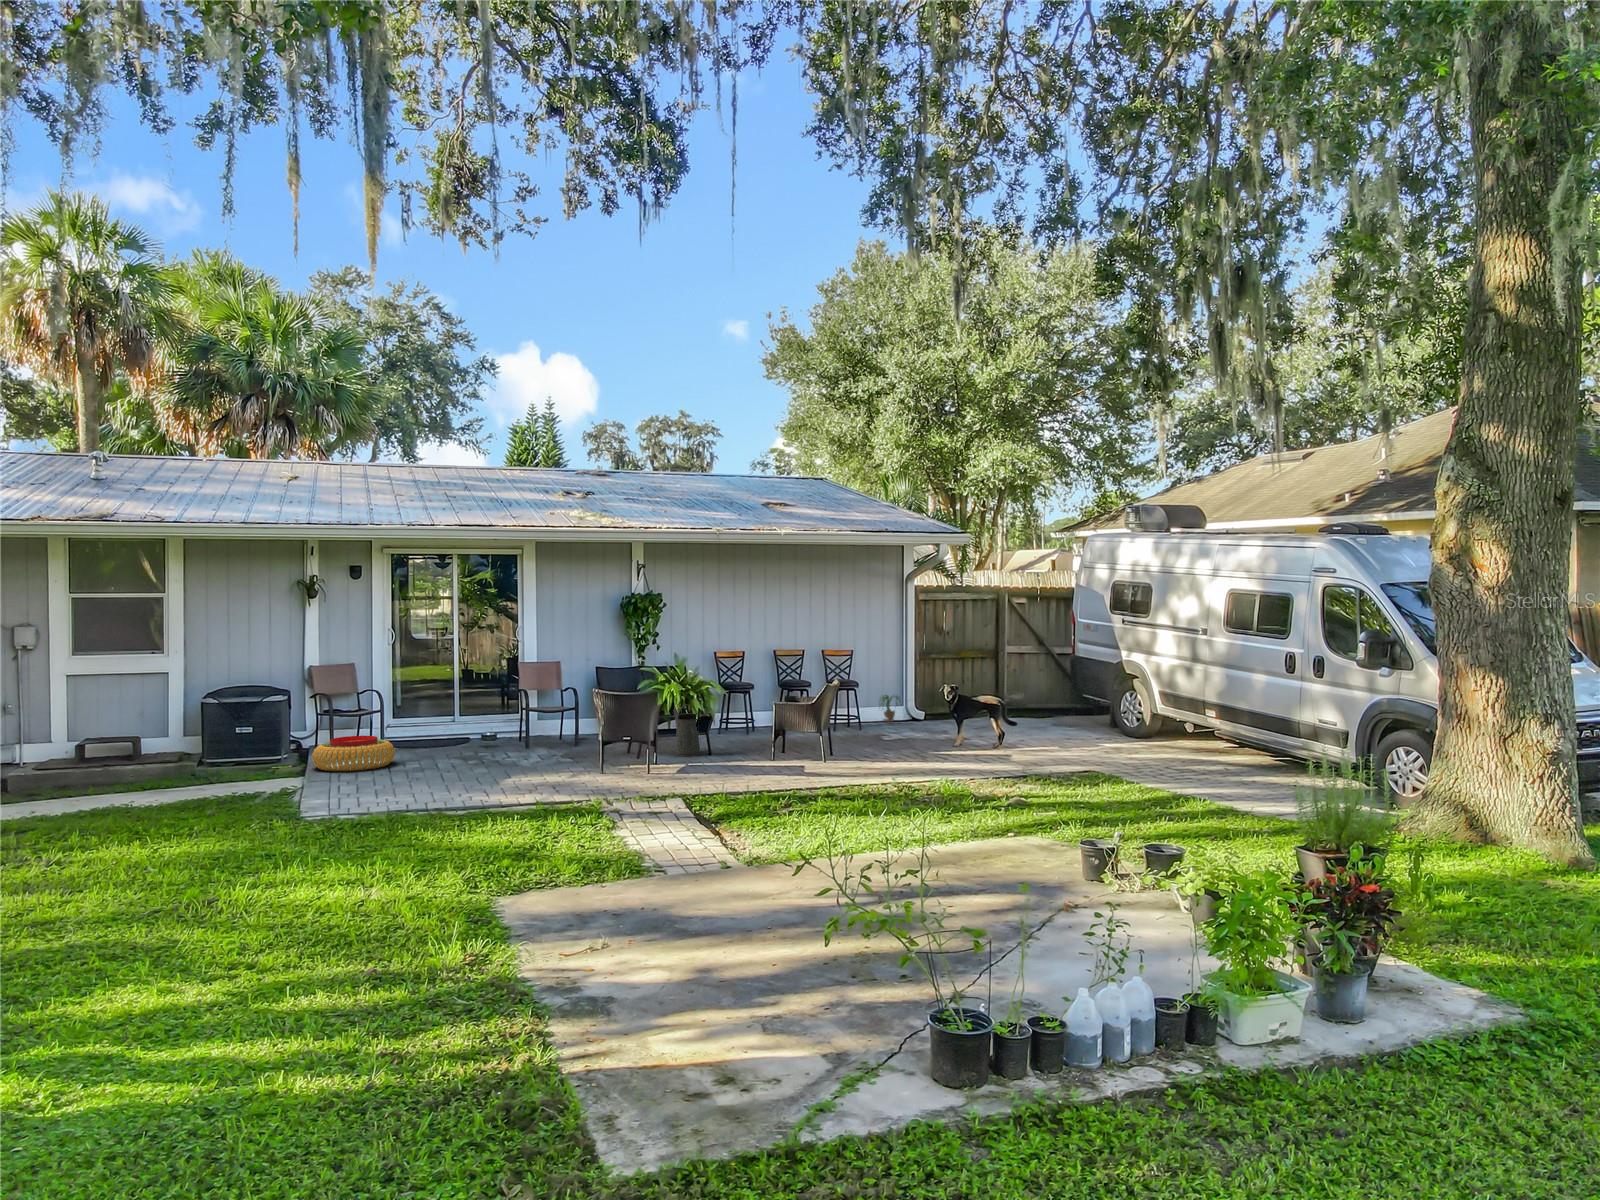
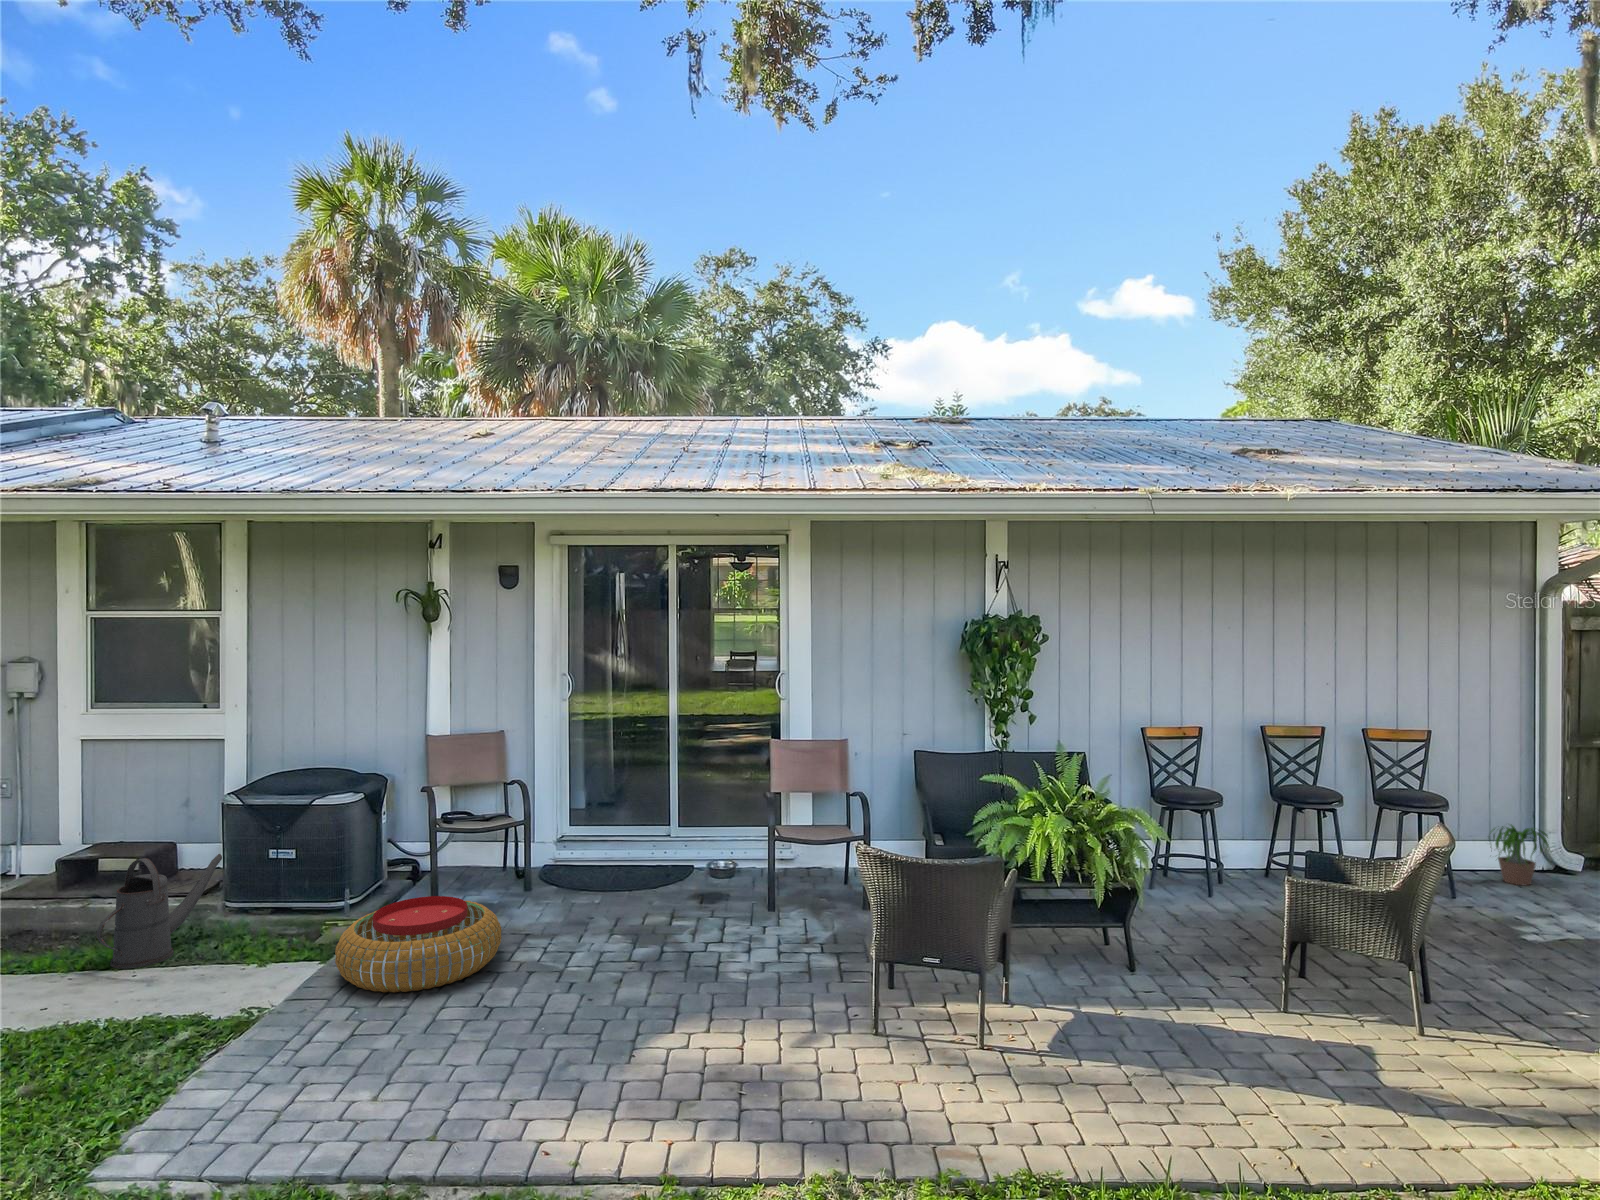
watering can: present [673,704,700,757] -> present [97,854,222,969]

